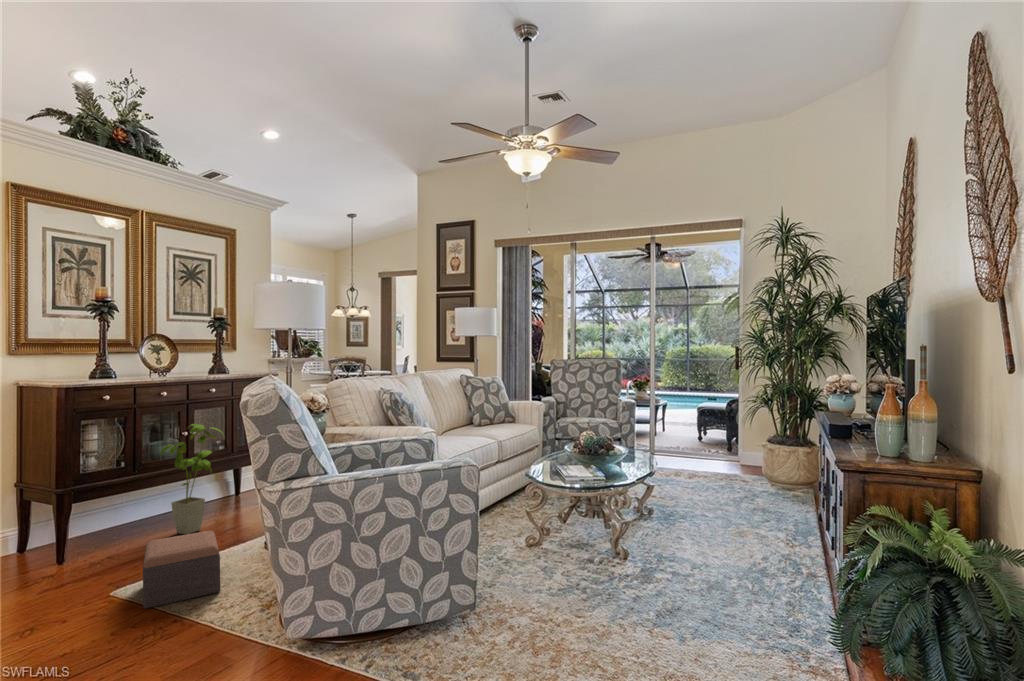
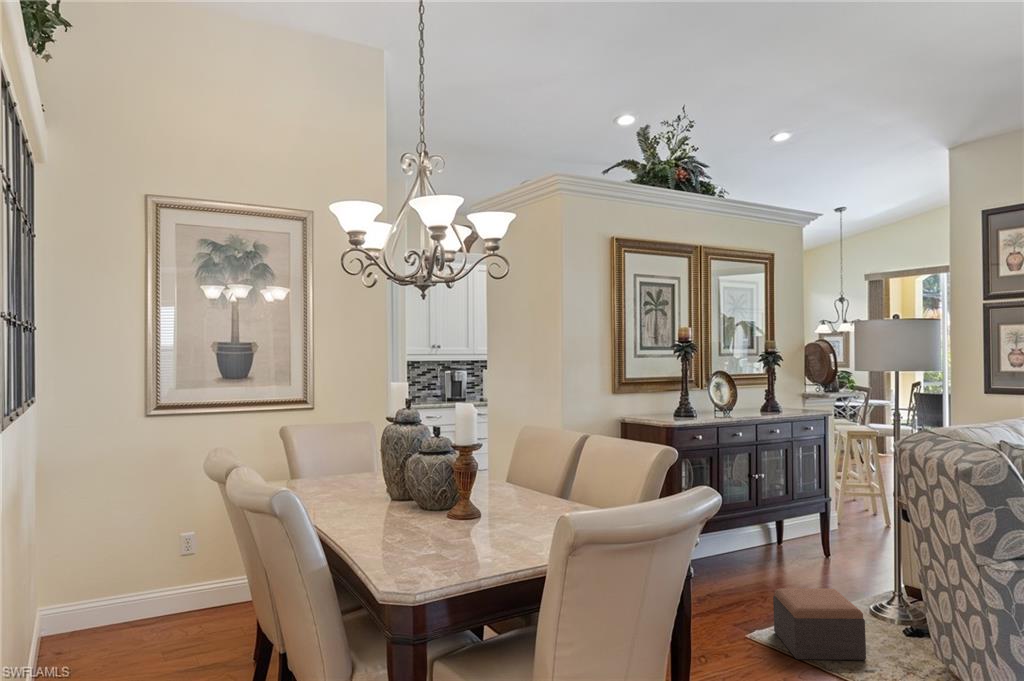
house plant: present [161,424,223,534] -> none [741,466,803,583]

